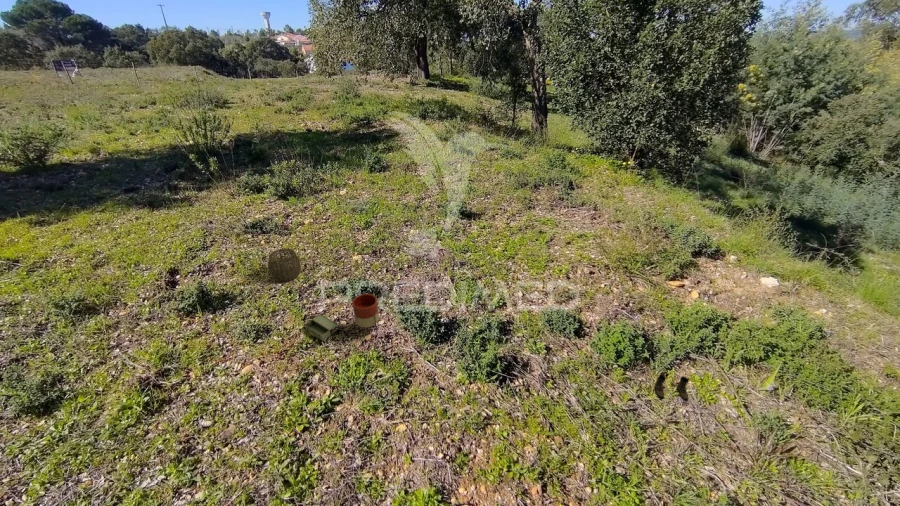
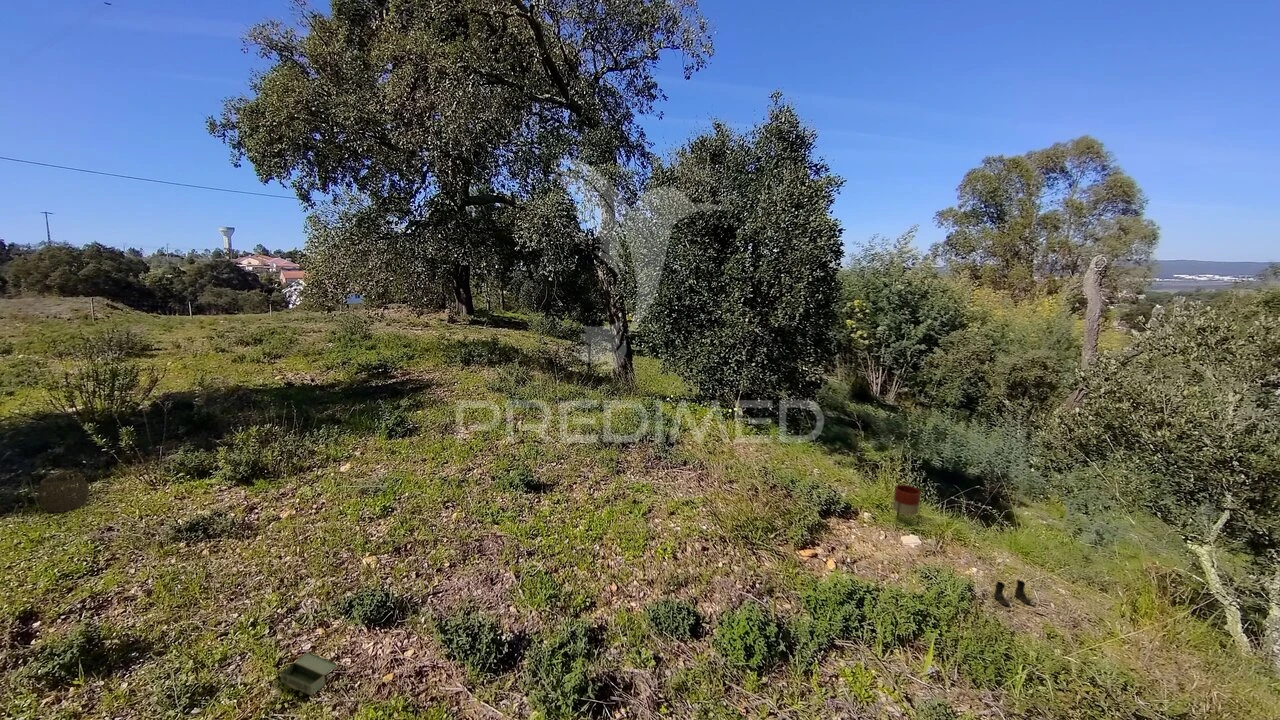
woven basket: present [268,249,301,282] -> present [38,472,89,512]
planter: present [352,294,379,334] -> present [893,485,921,516]
boots: present [655,375,688,400] -> present [994,580,1031,606]

